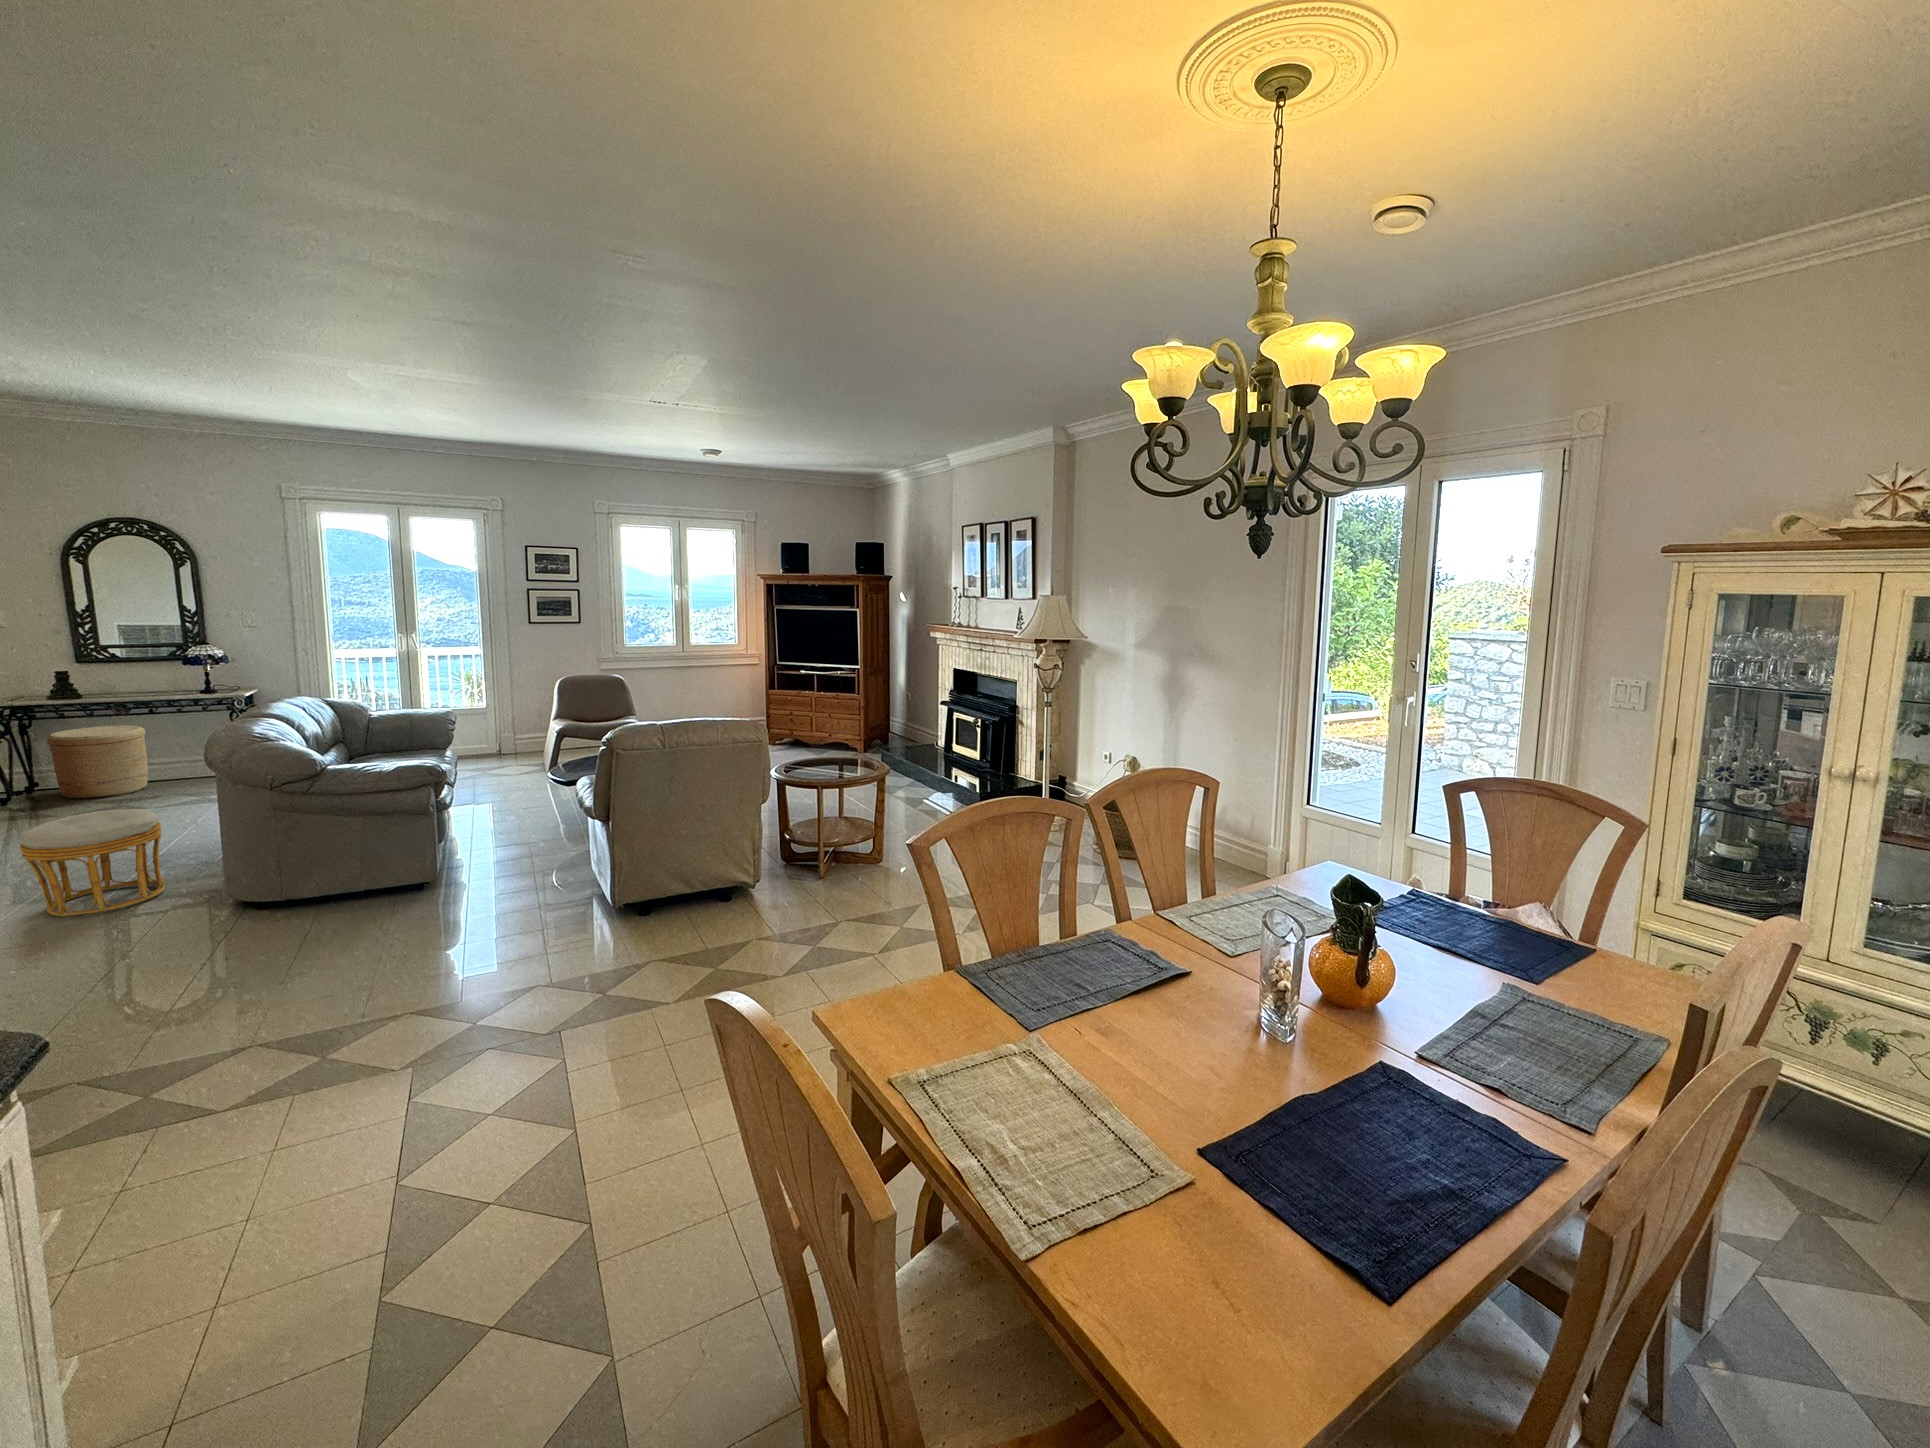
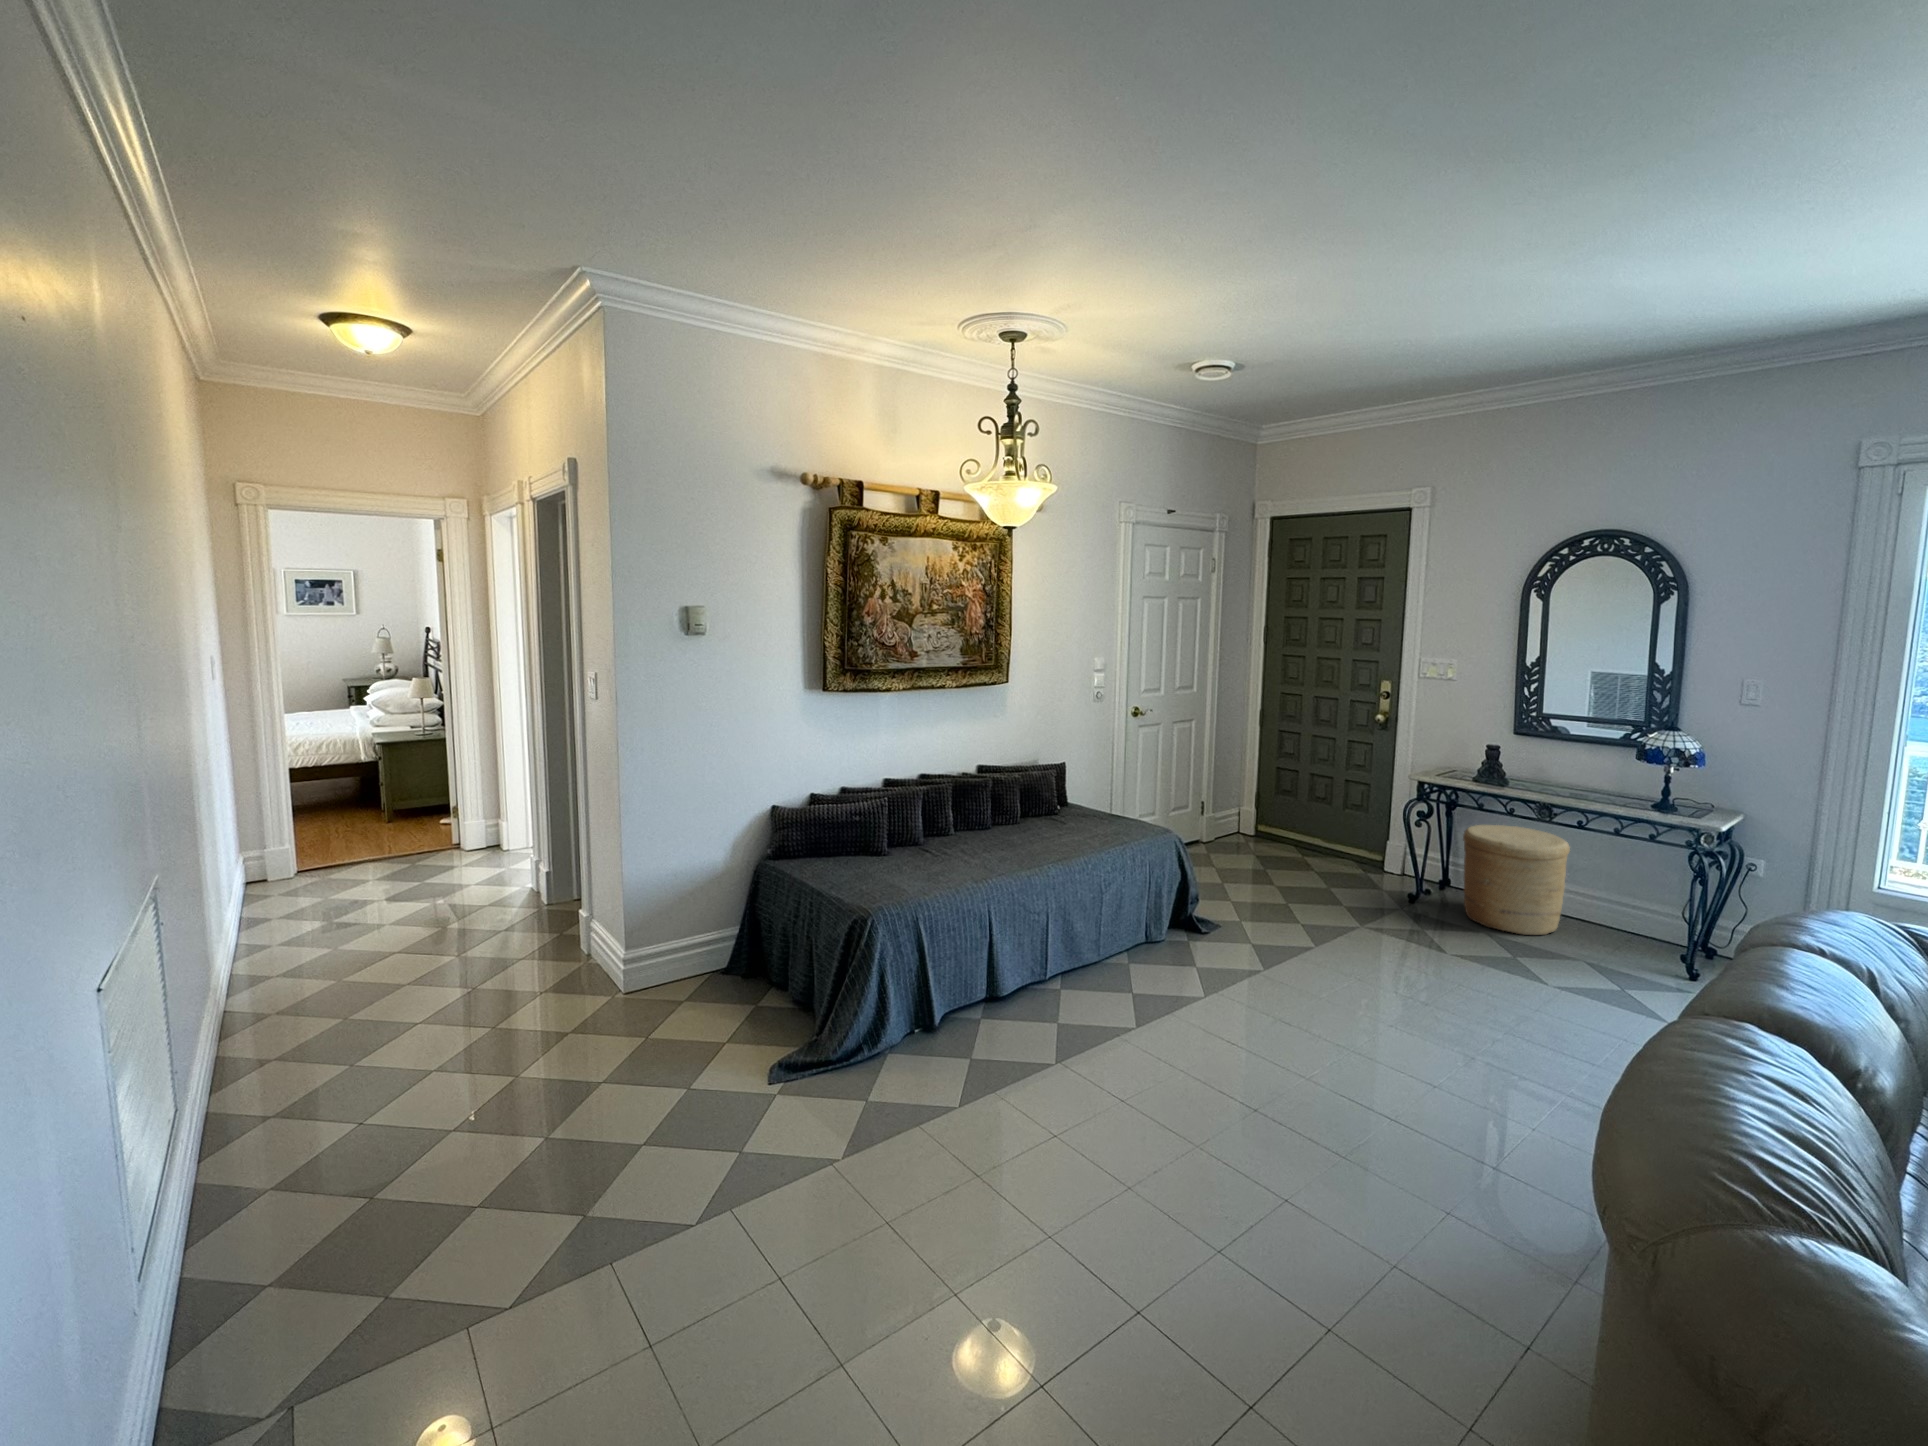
ottoman: present [20,809,165,916] -> none [1340,1037,1544,1287]

